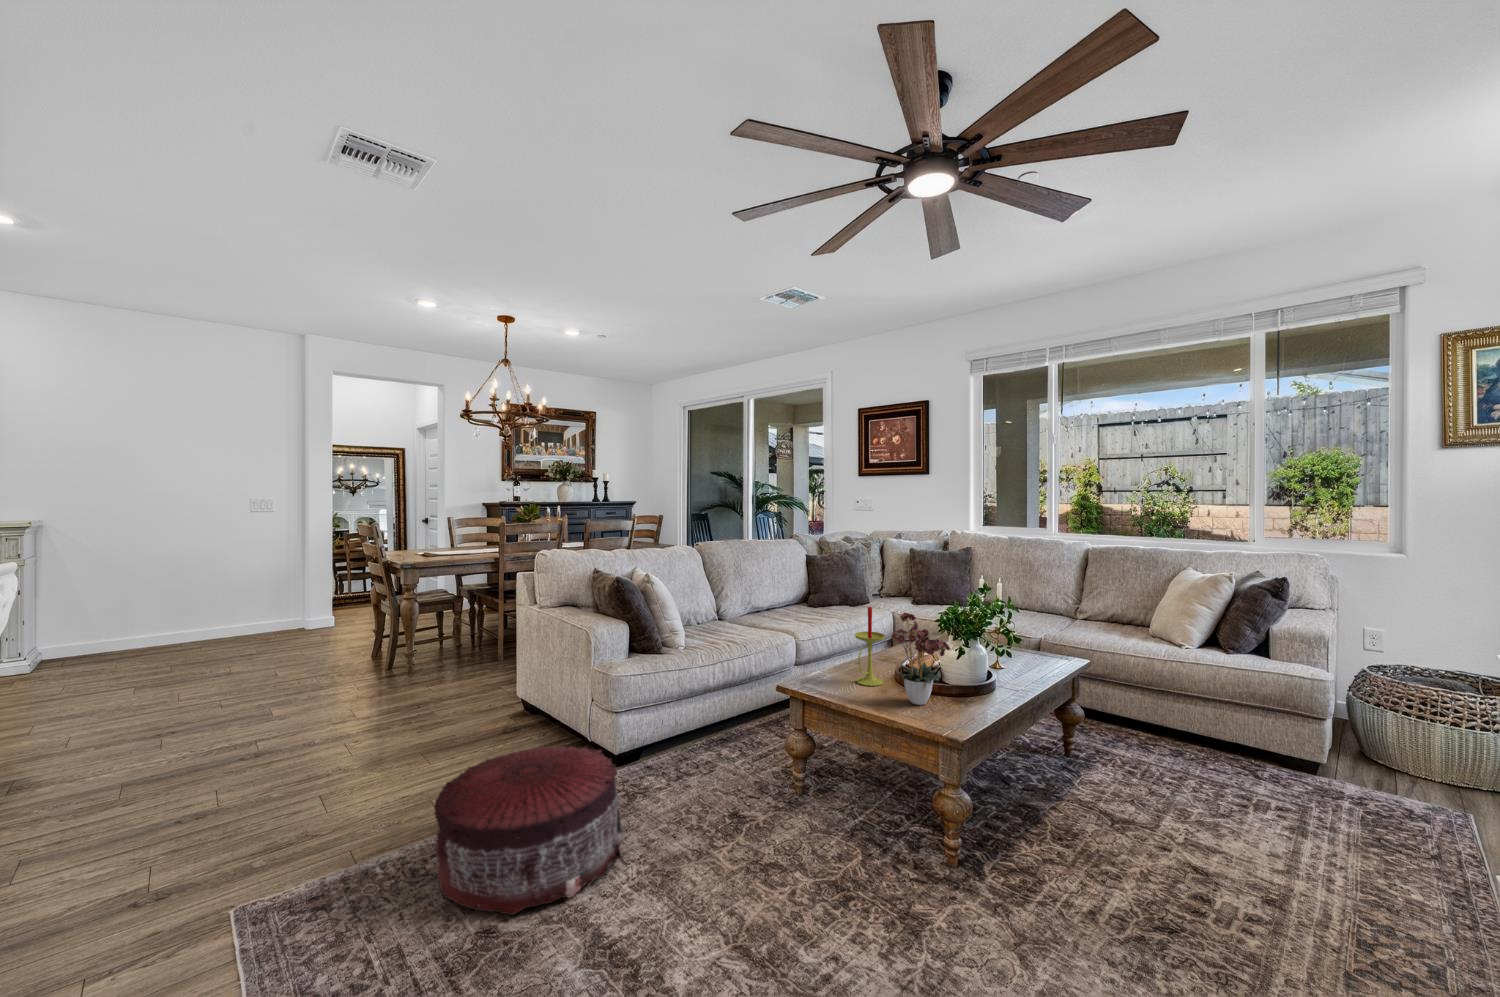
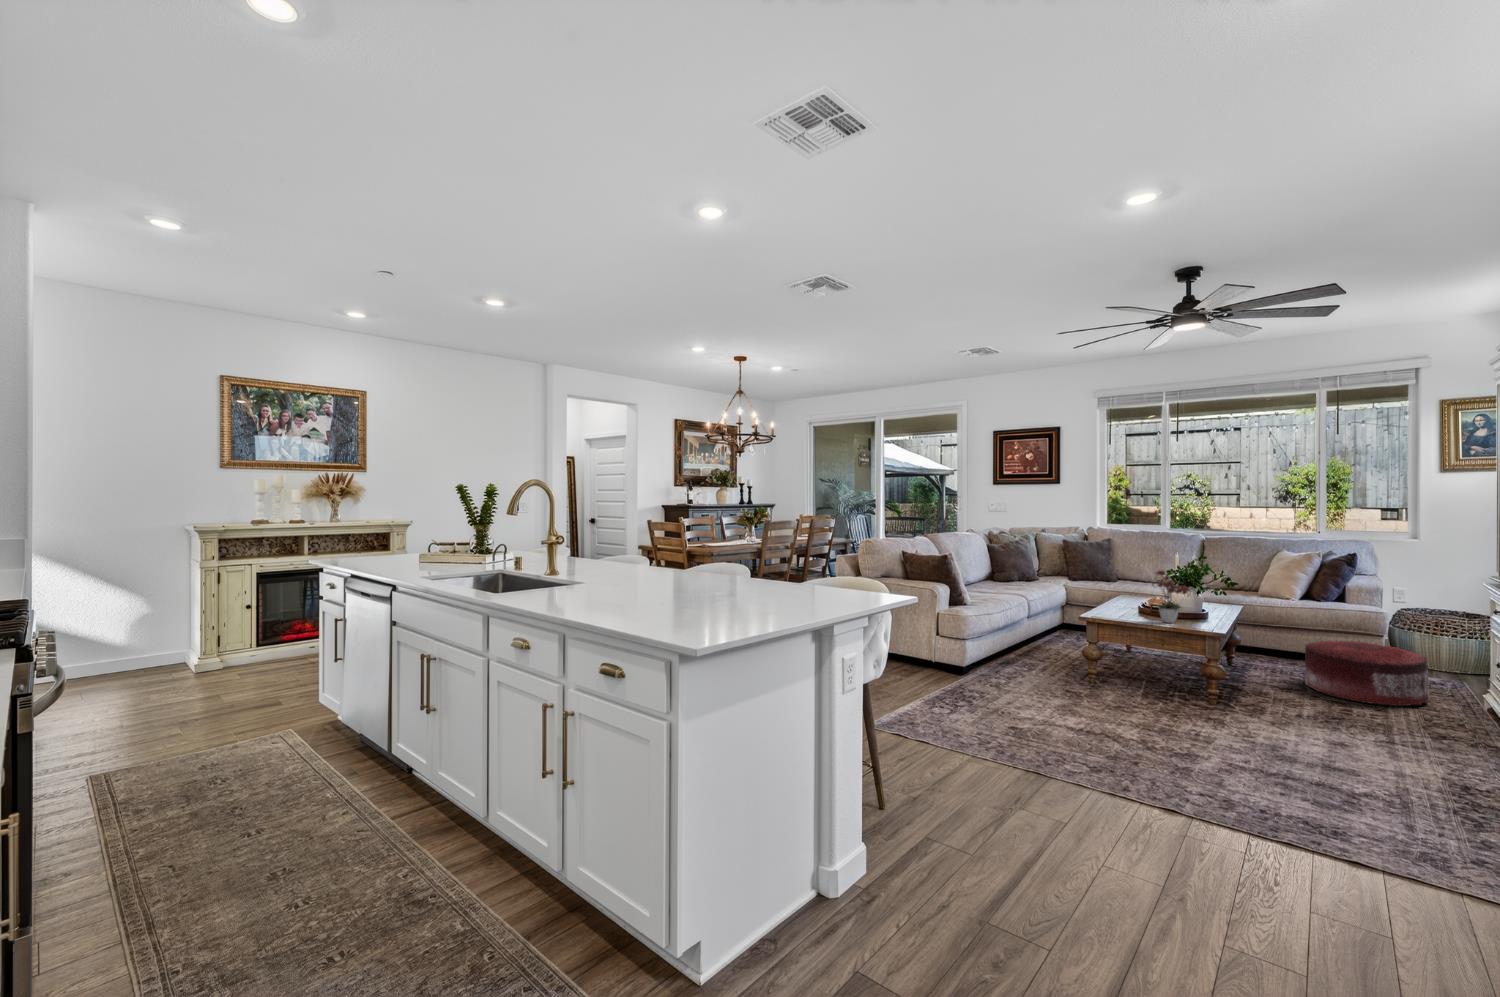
candle: present [855,607,885,686] -> none [1114,569,1135,617]
pouf: present [434,745,623,915] -> present [1305,640,1429,706]

